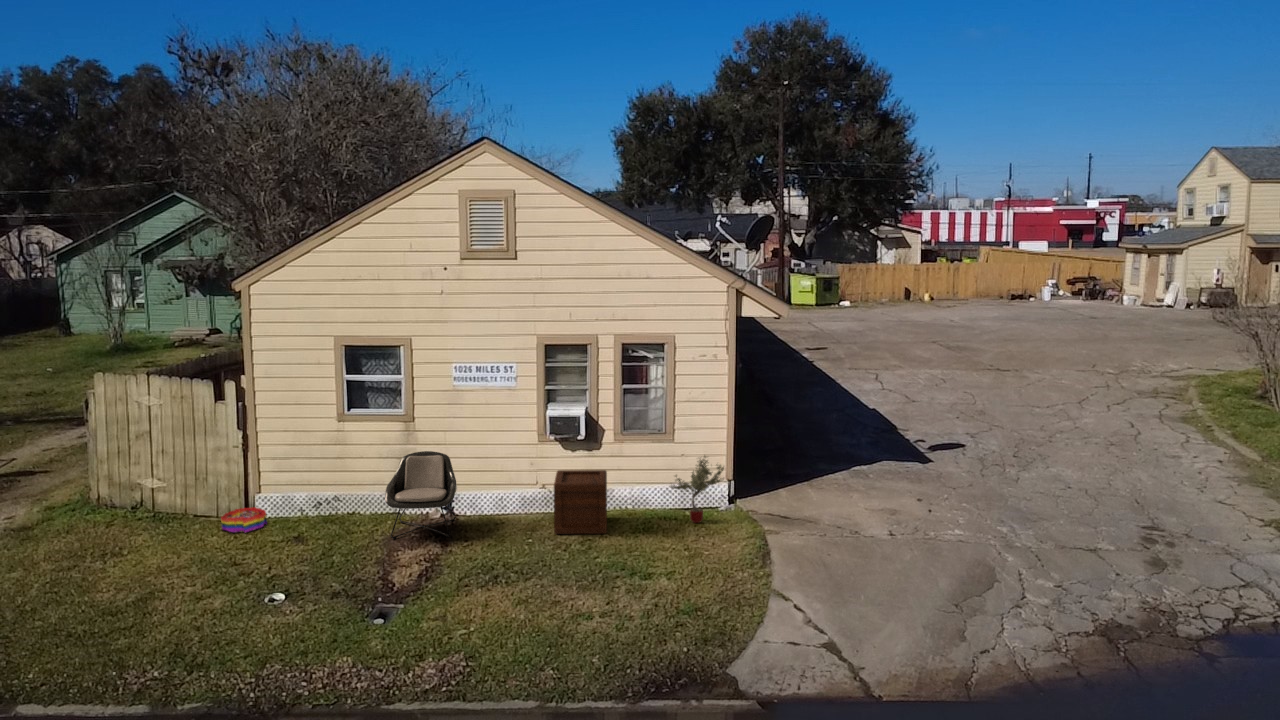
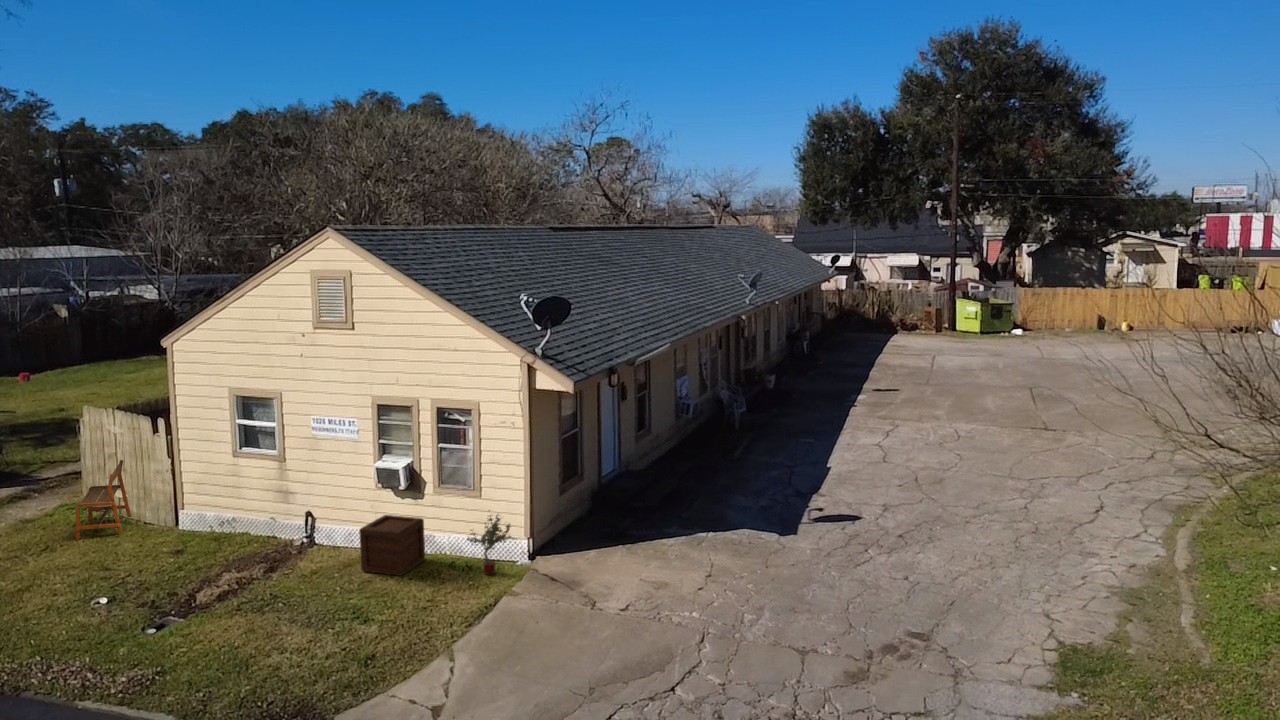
bench: none [105,439,179,542] -> present [76,460,131,540]
lounge chair: present [385,451,457,539] -> none [237,488,311,564]
storage bin: present [221,507,267,533] -> none [146,521,182,542]

